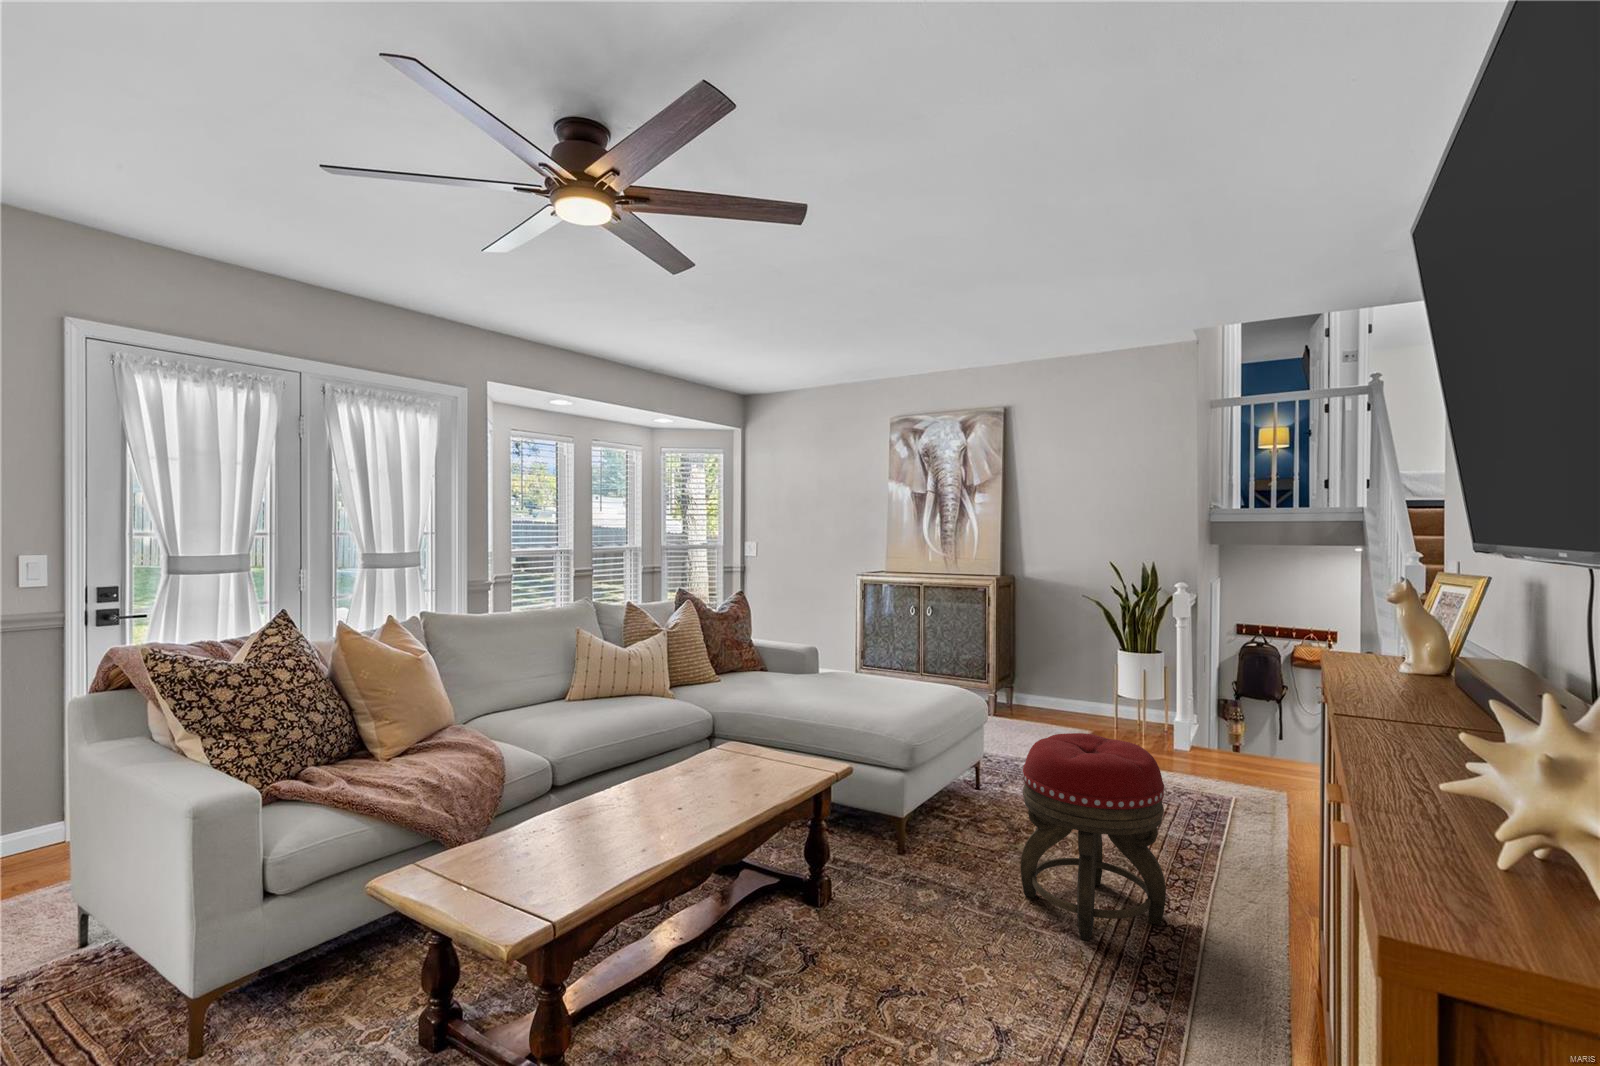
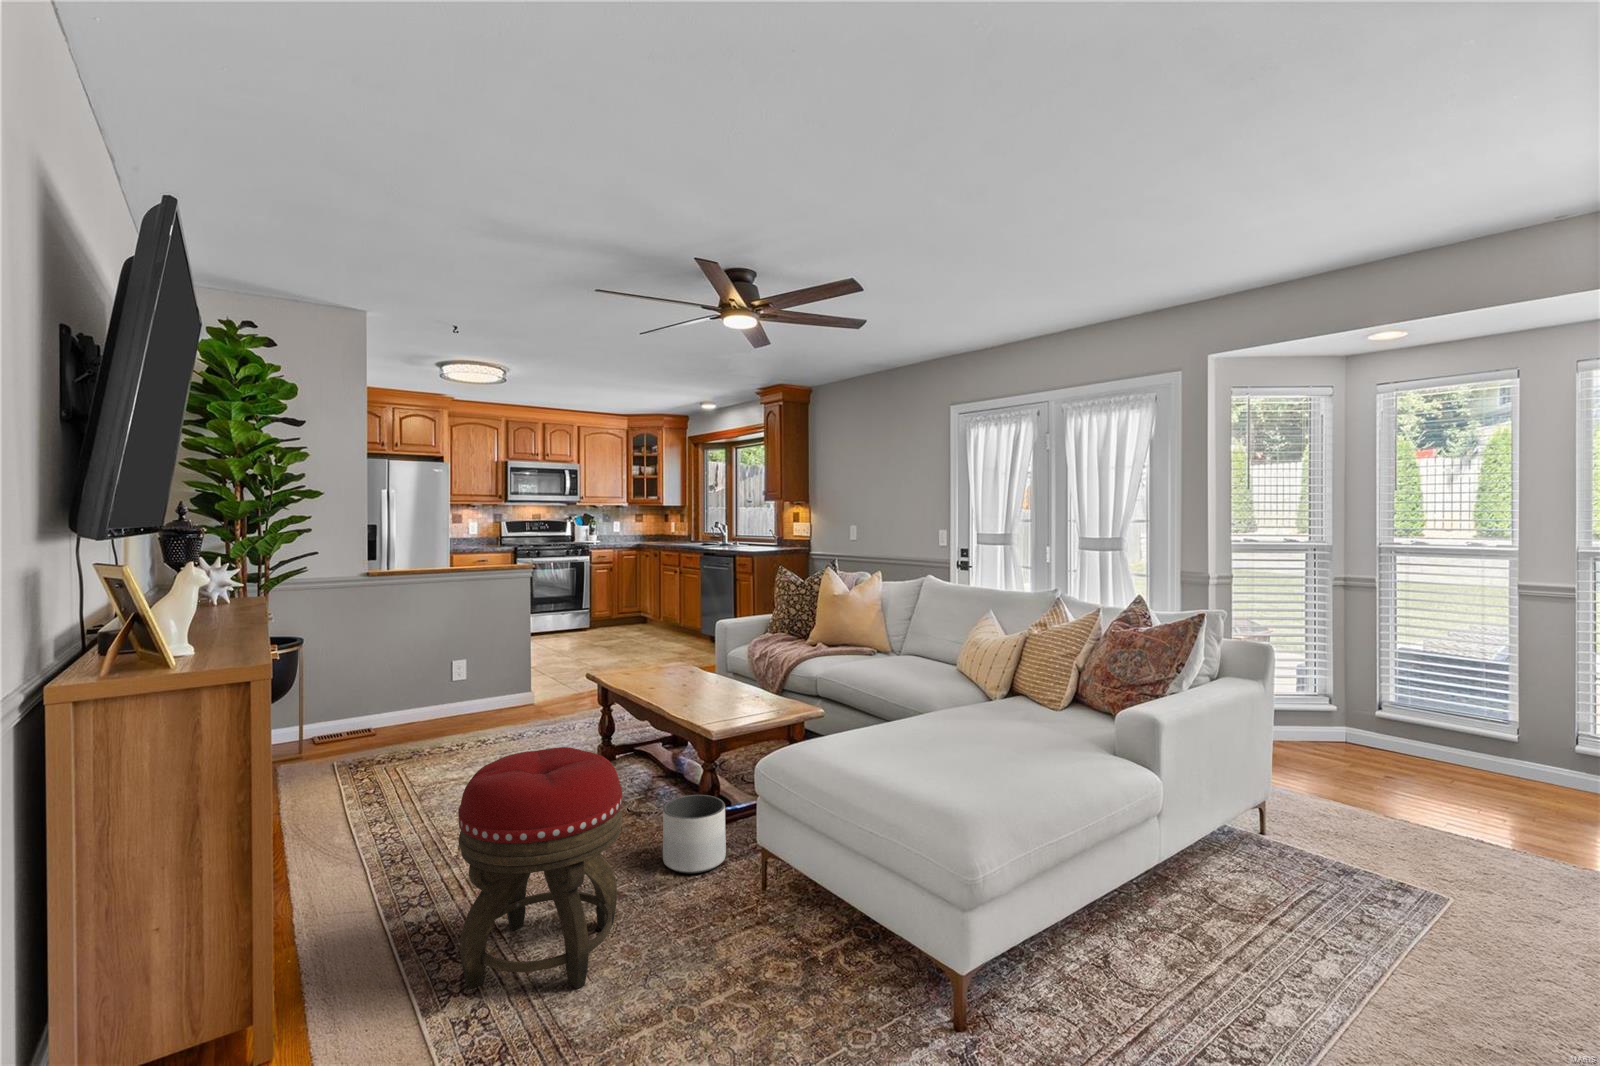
planter: none [859,819,923,901] -> present [663,795,726,874]

